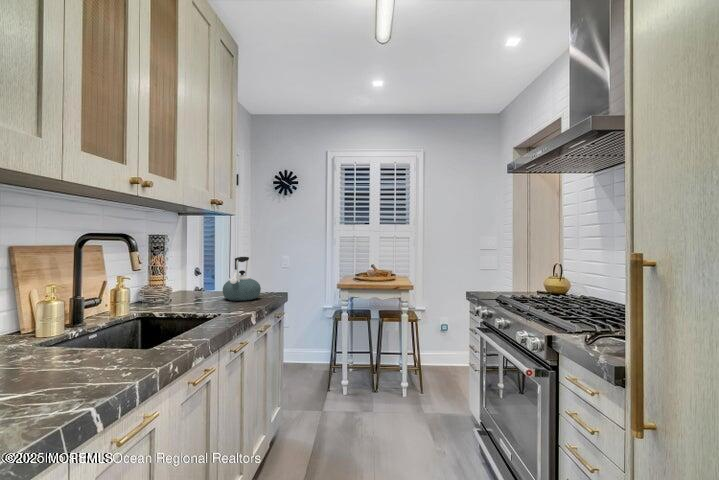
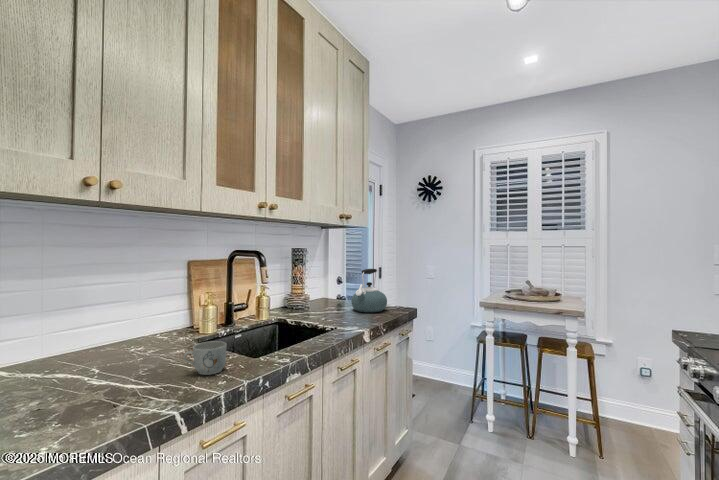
mug: none [66,332,121,370] -> present [184,341,226,375]

